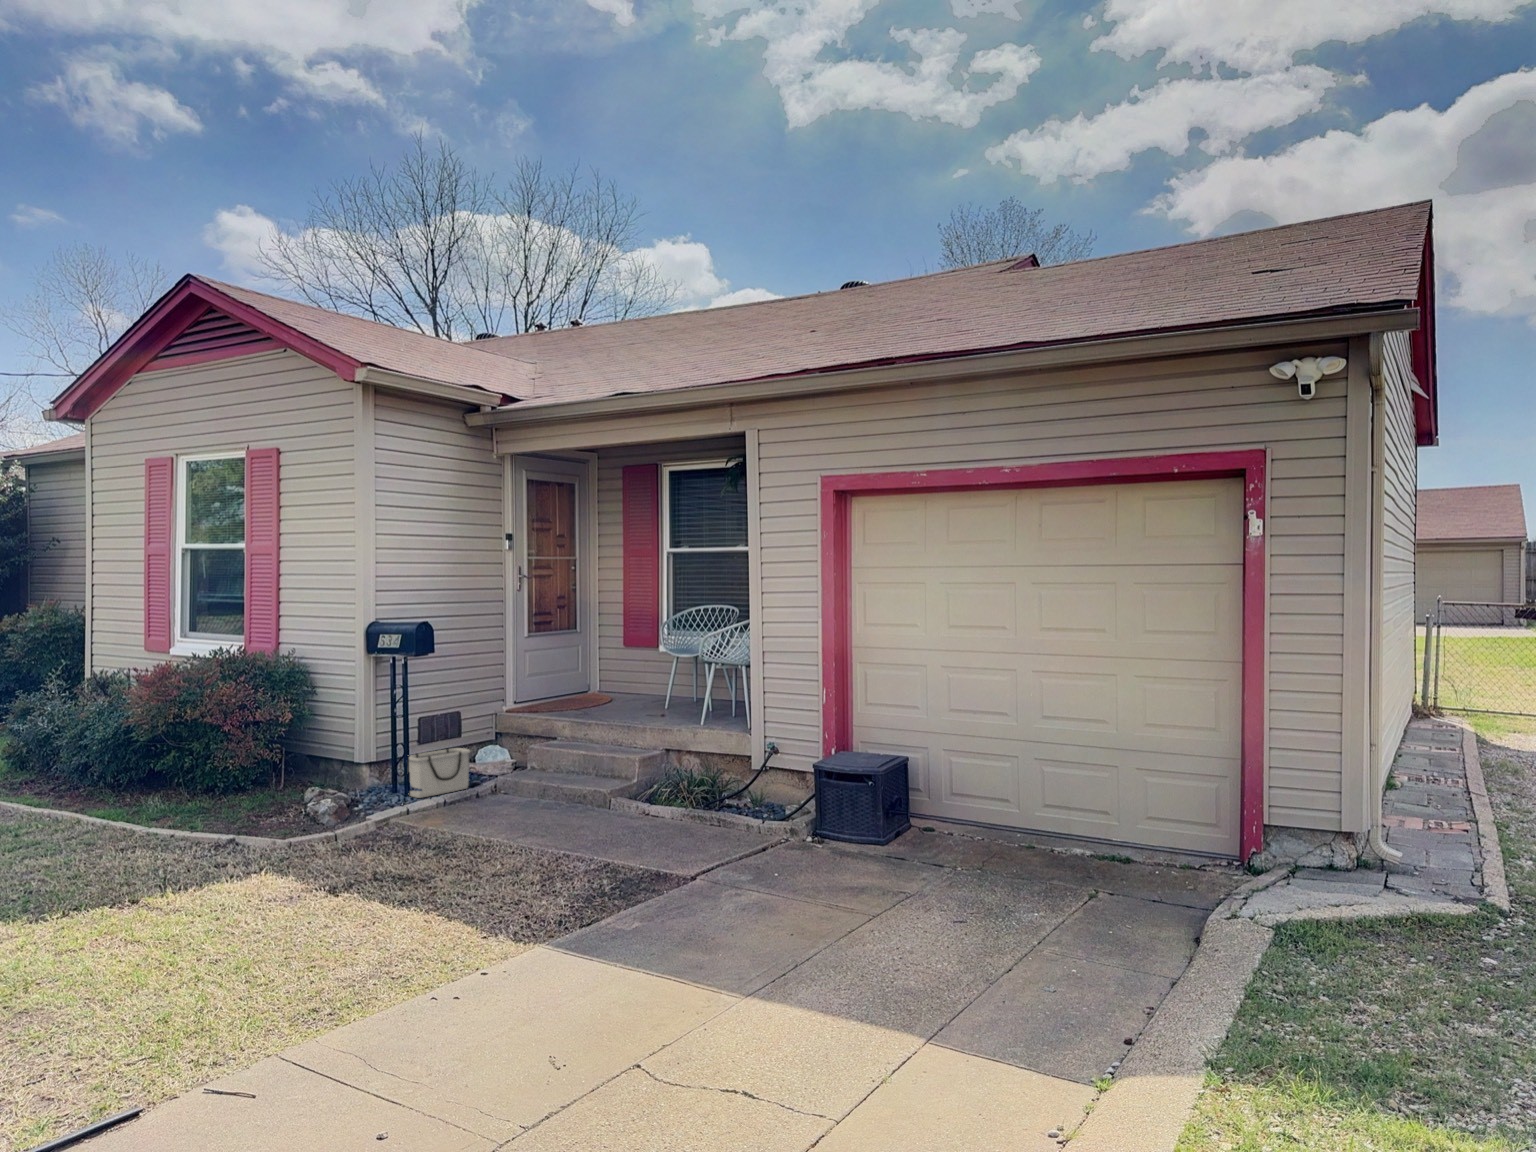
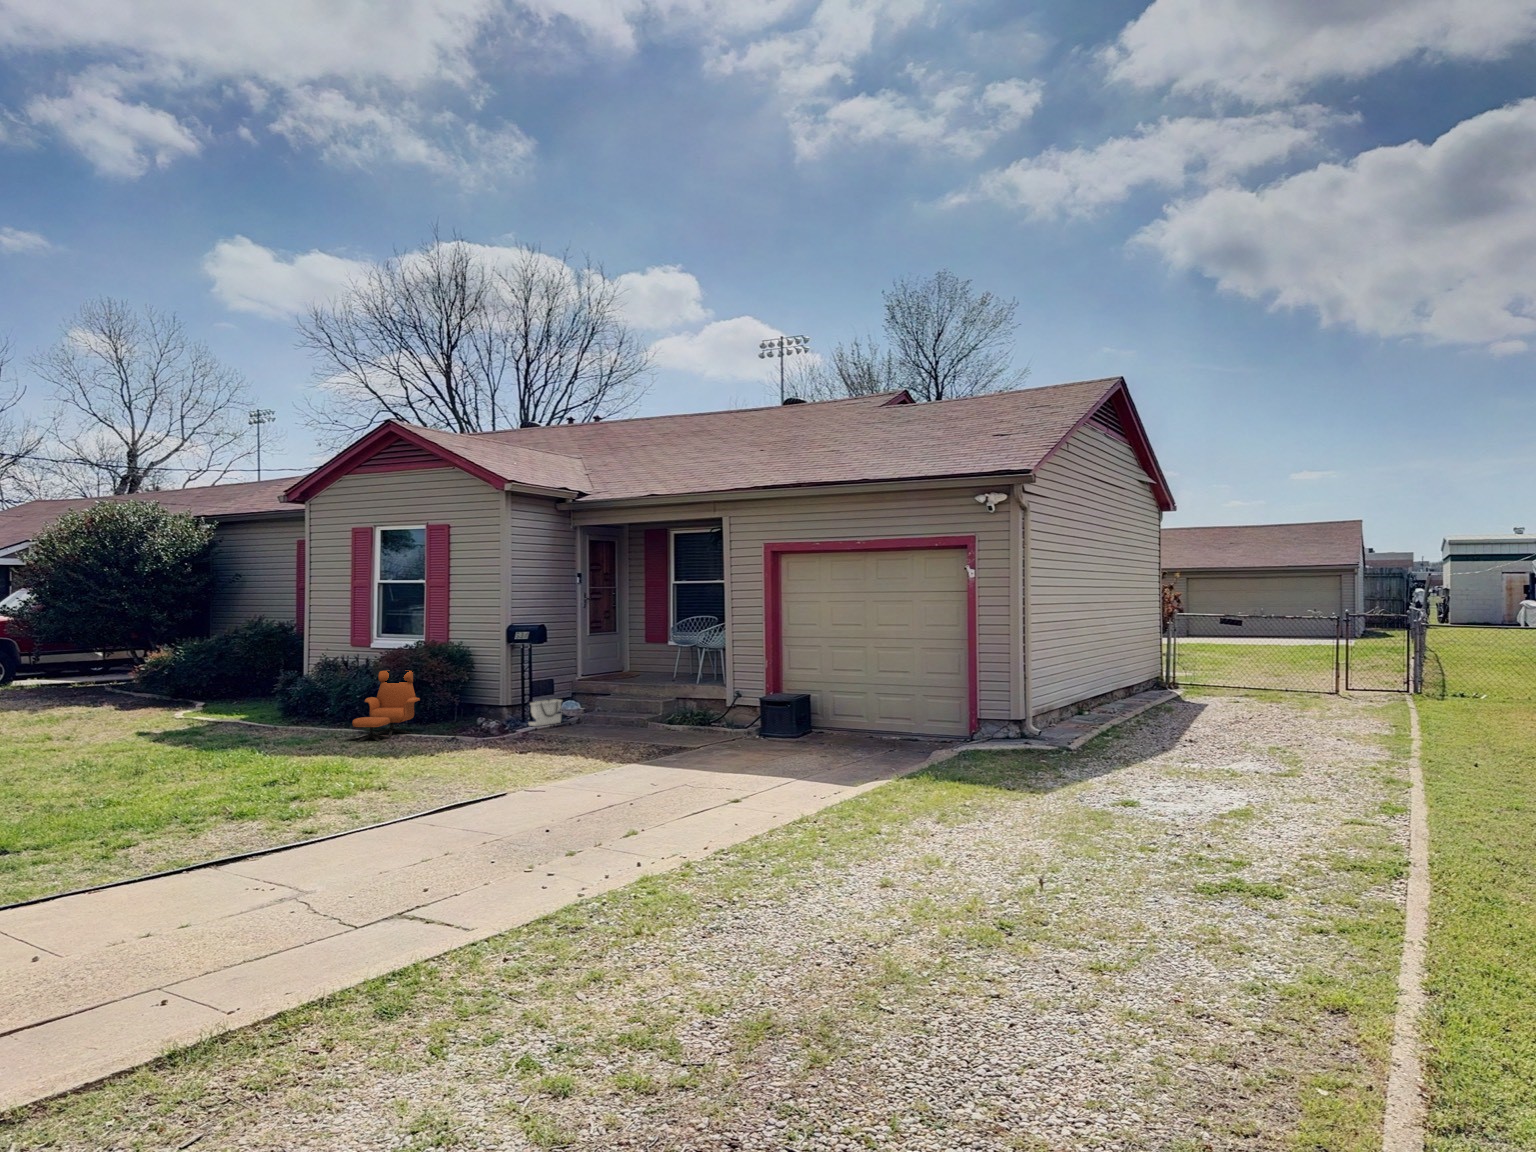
lounge chair: none [61,702,206,842] -> present [352,671,420,742]

